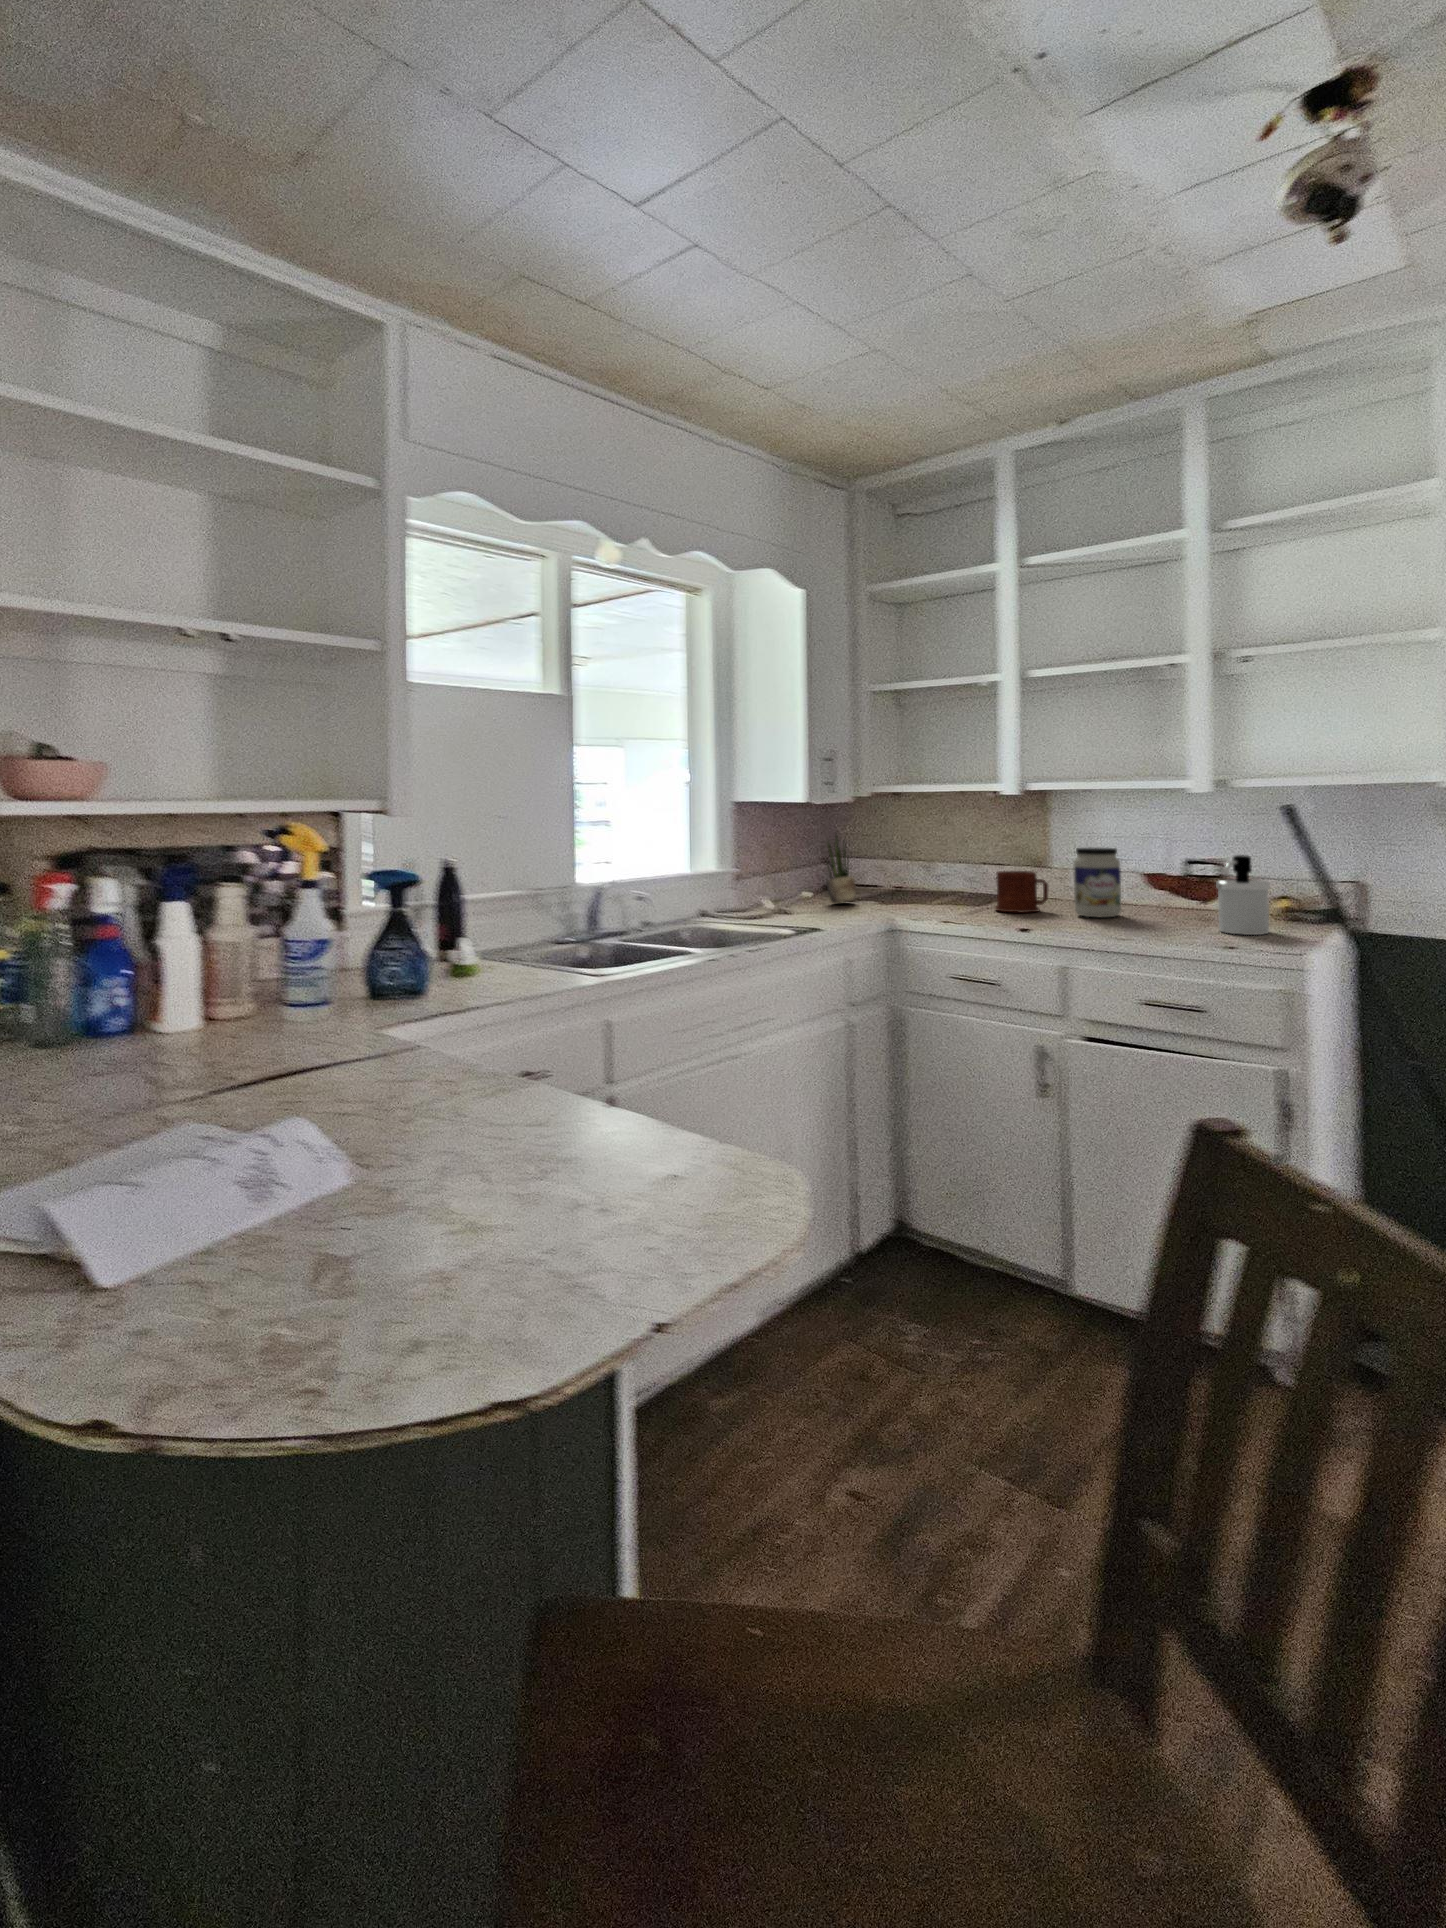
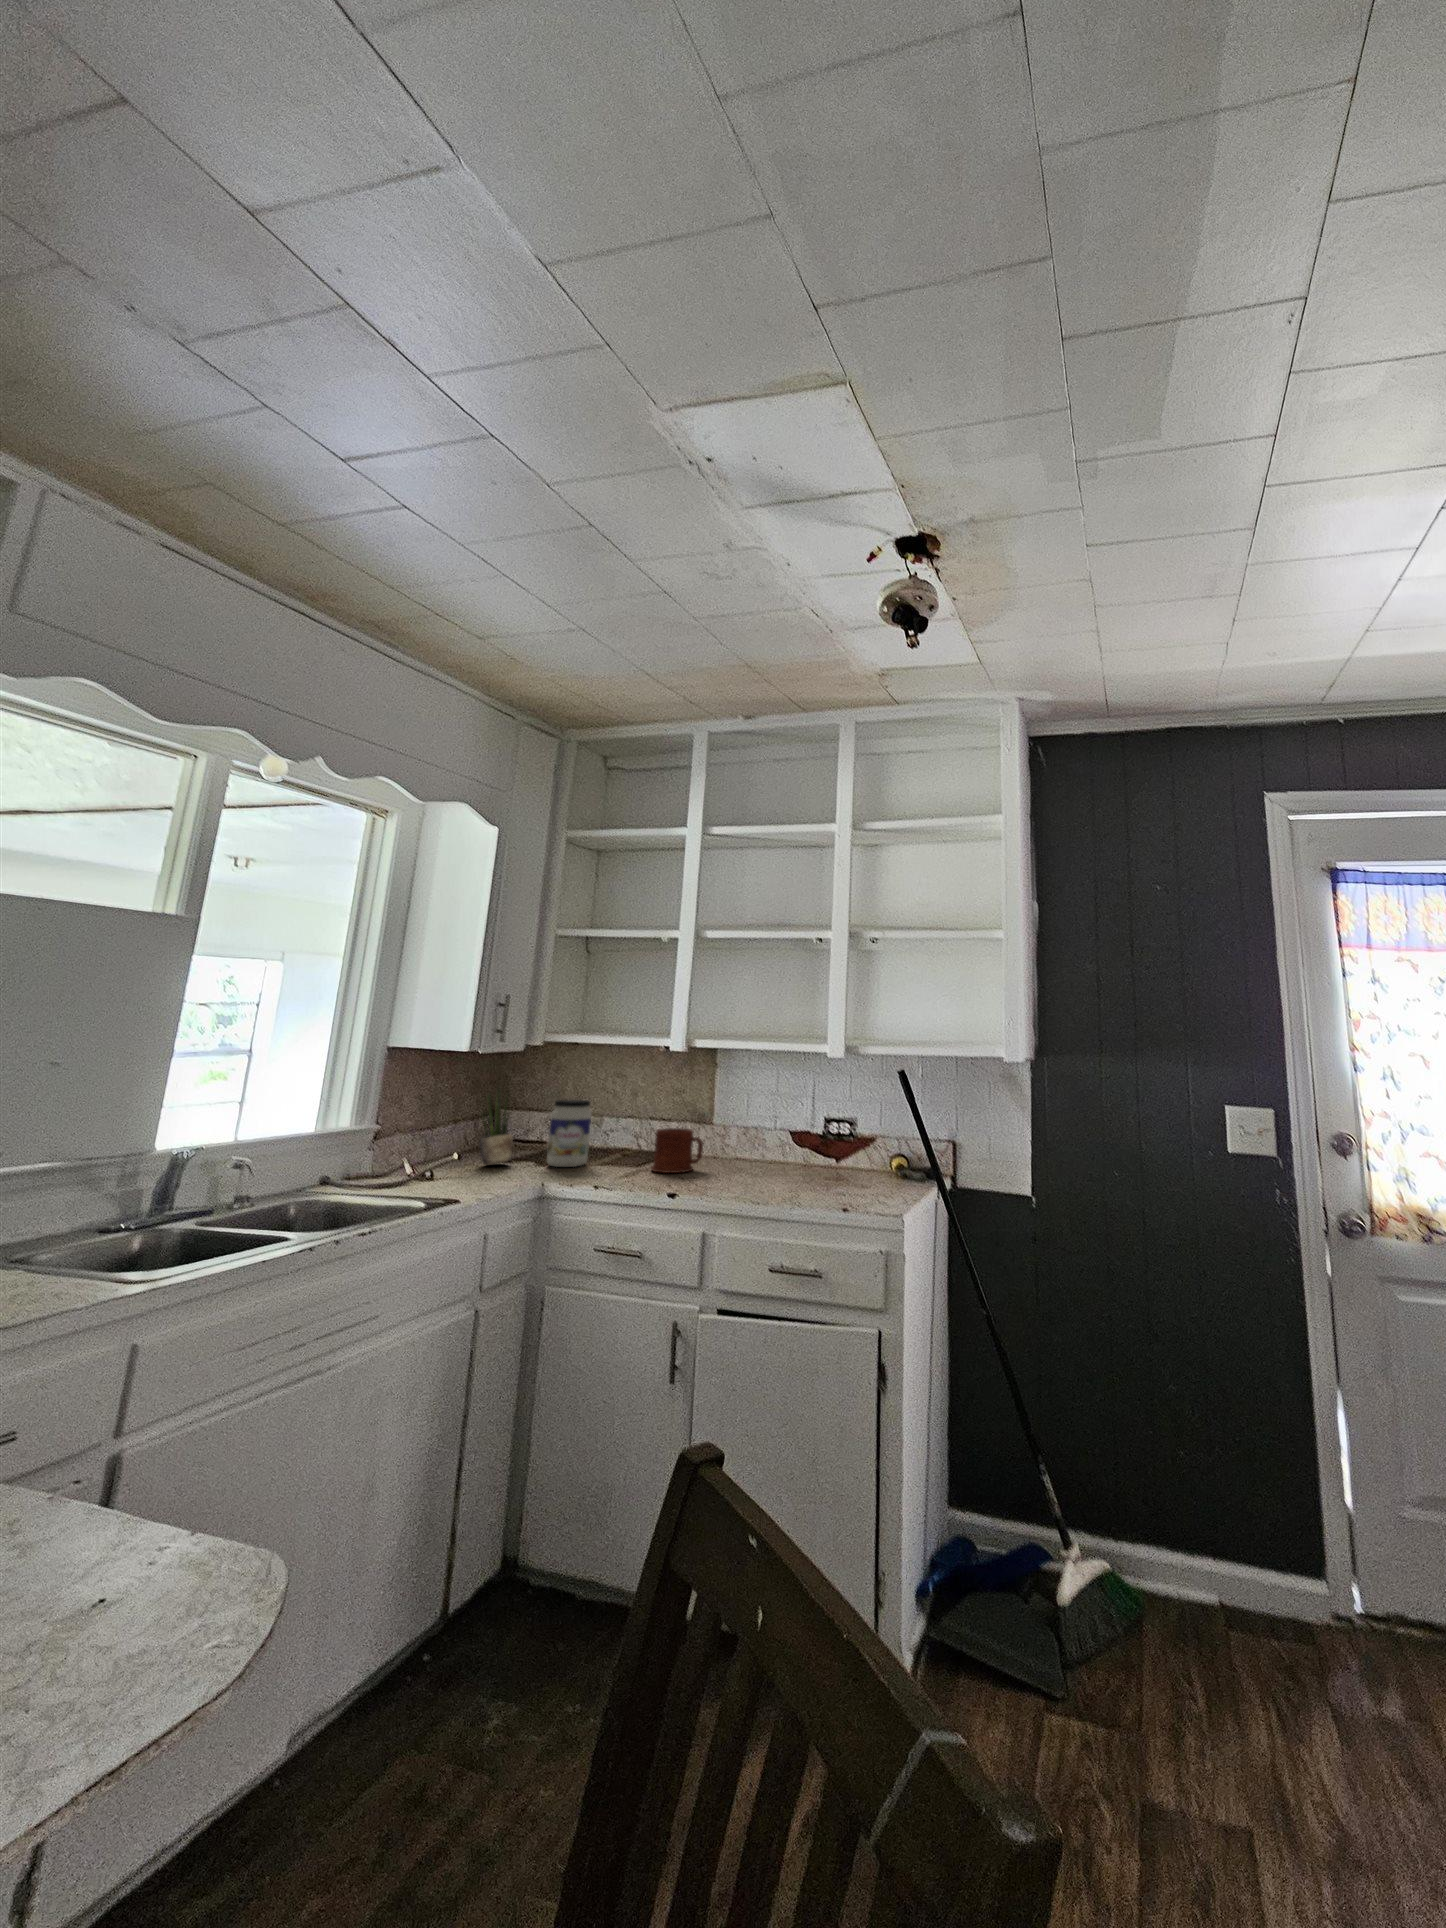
jar: present [1073,848,1121,917] -> present [547,1100,591,1167]
soap dispenser: present [1216,855,1270,935] -> none [840,1117,882,1192]

